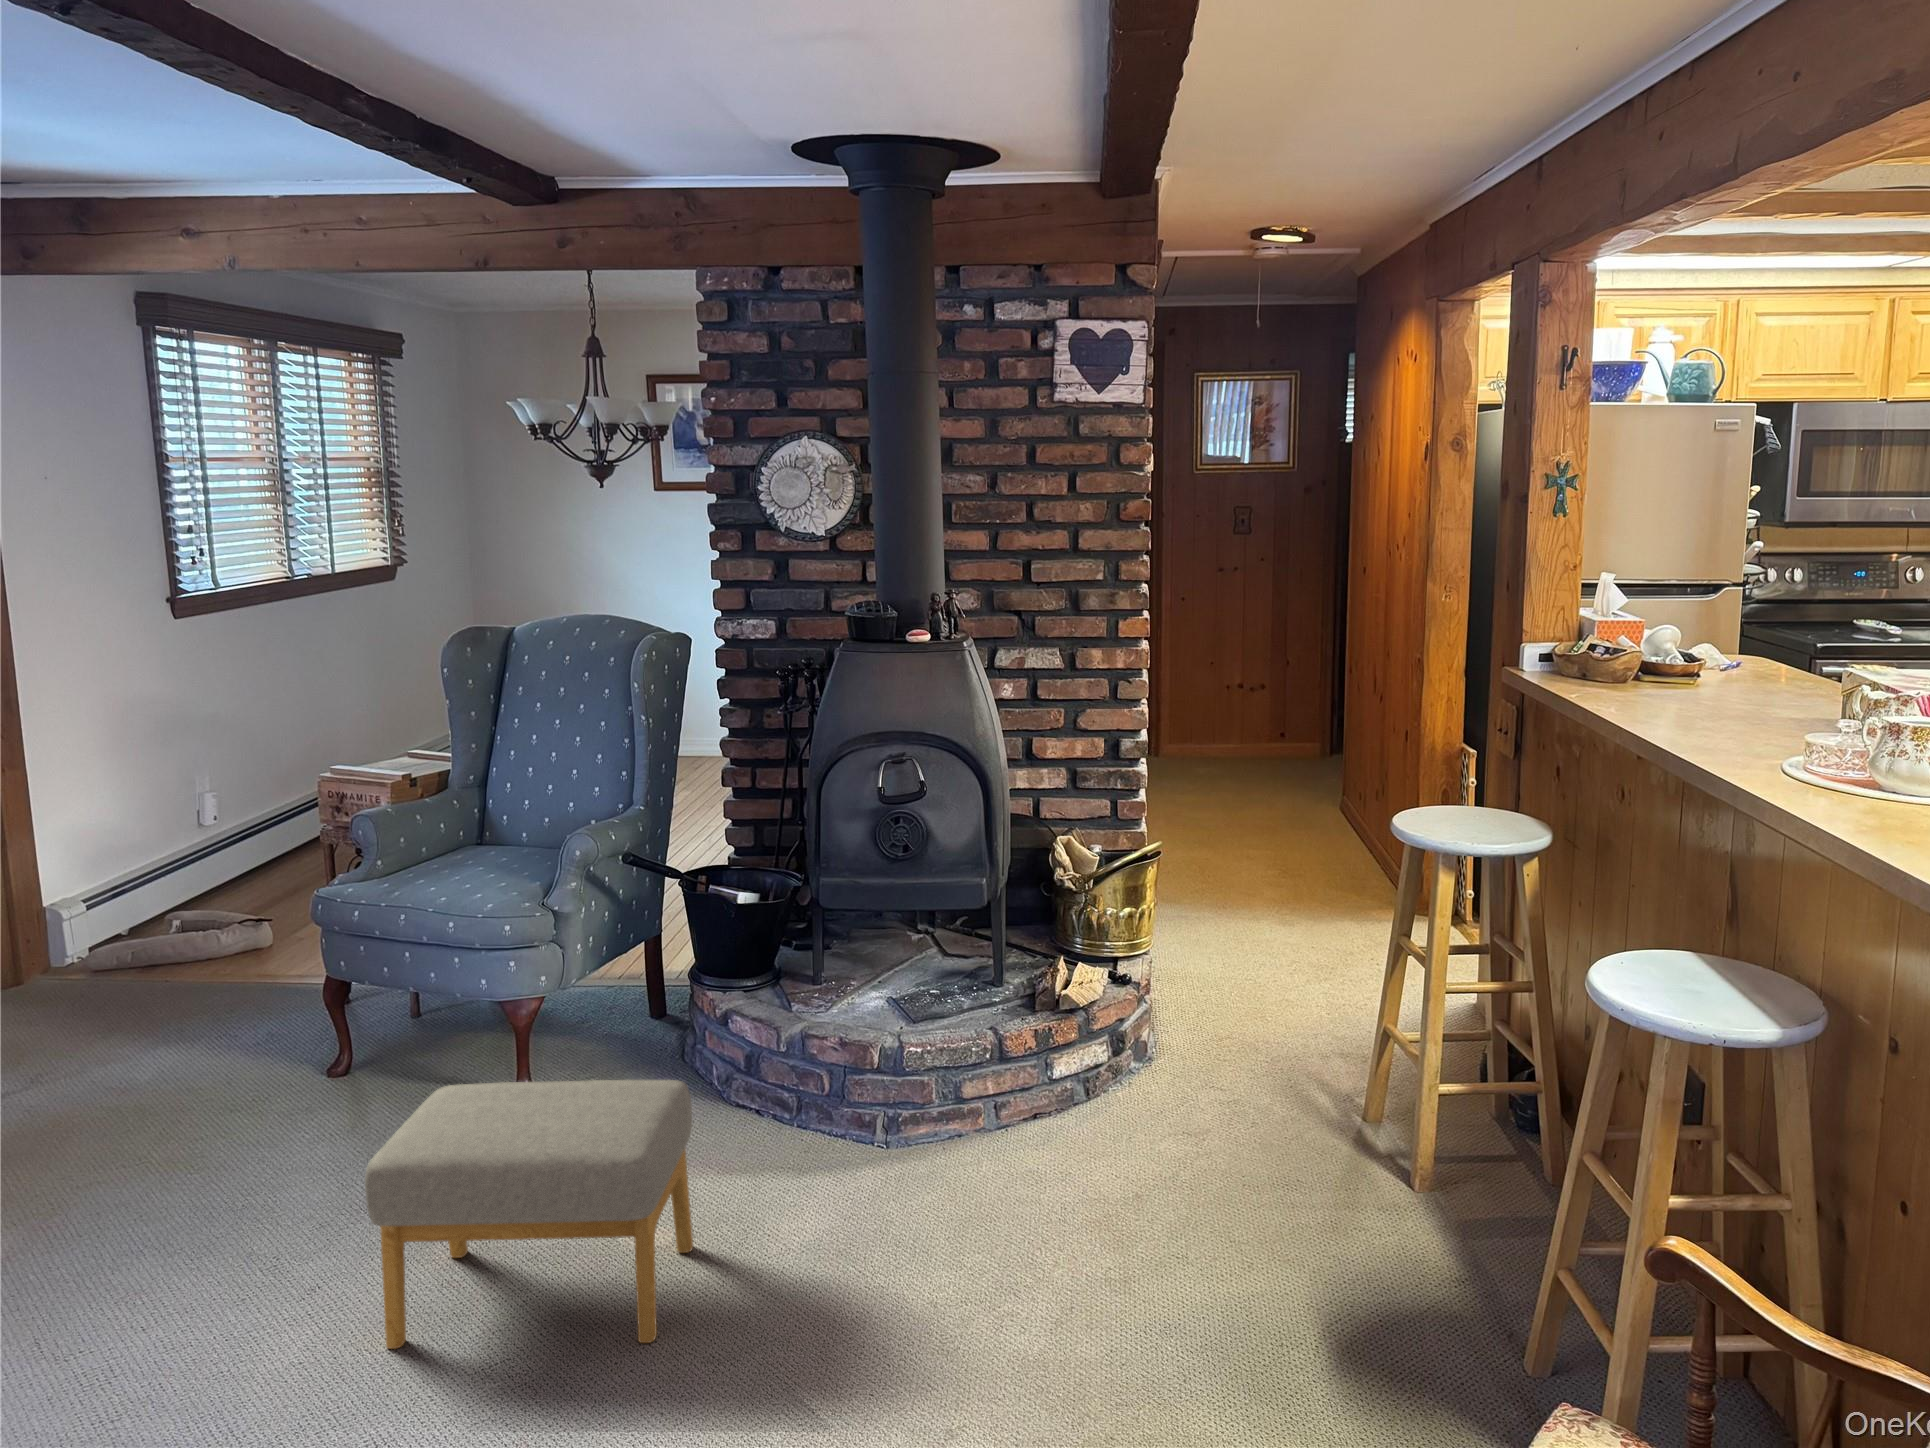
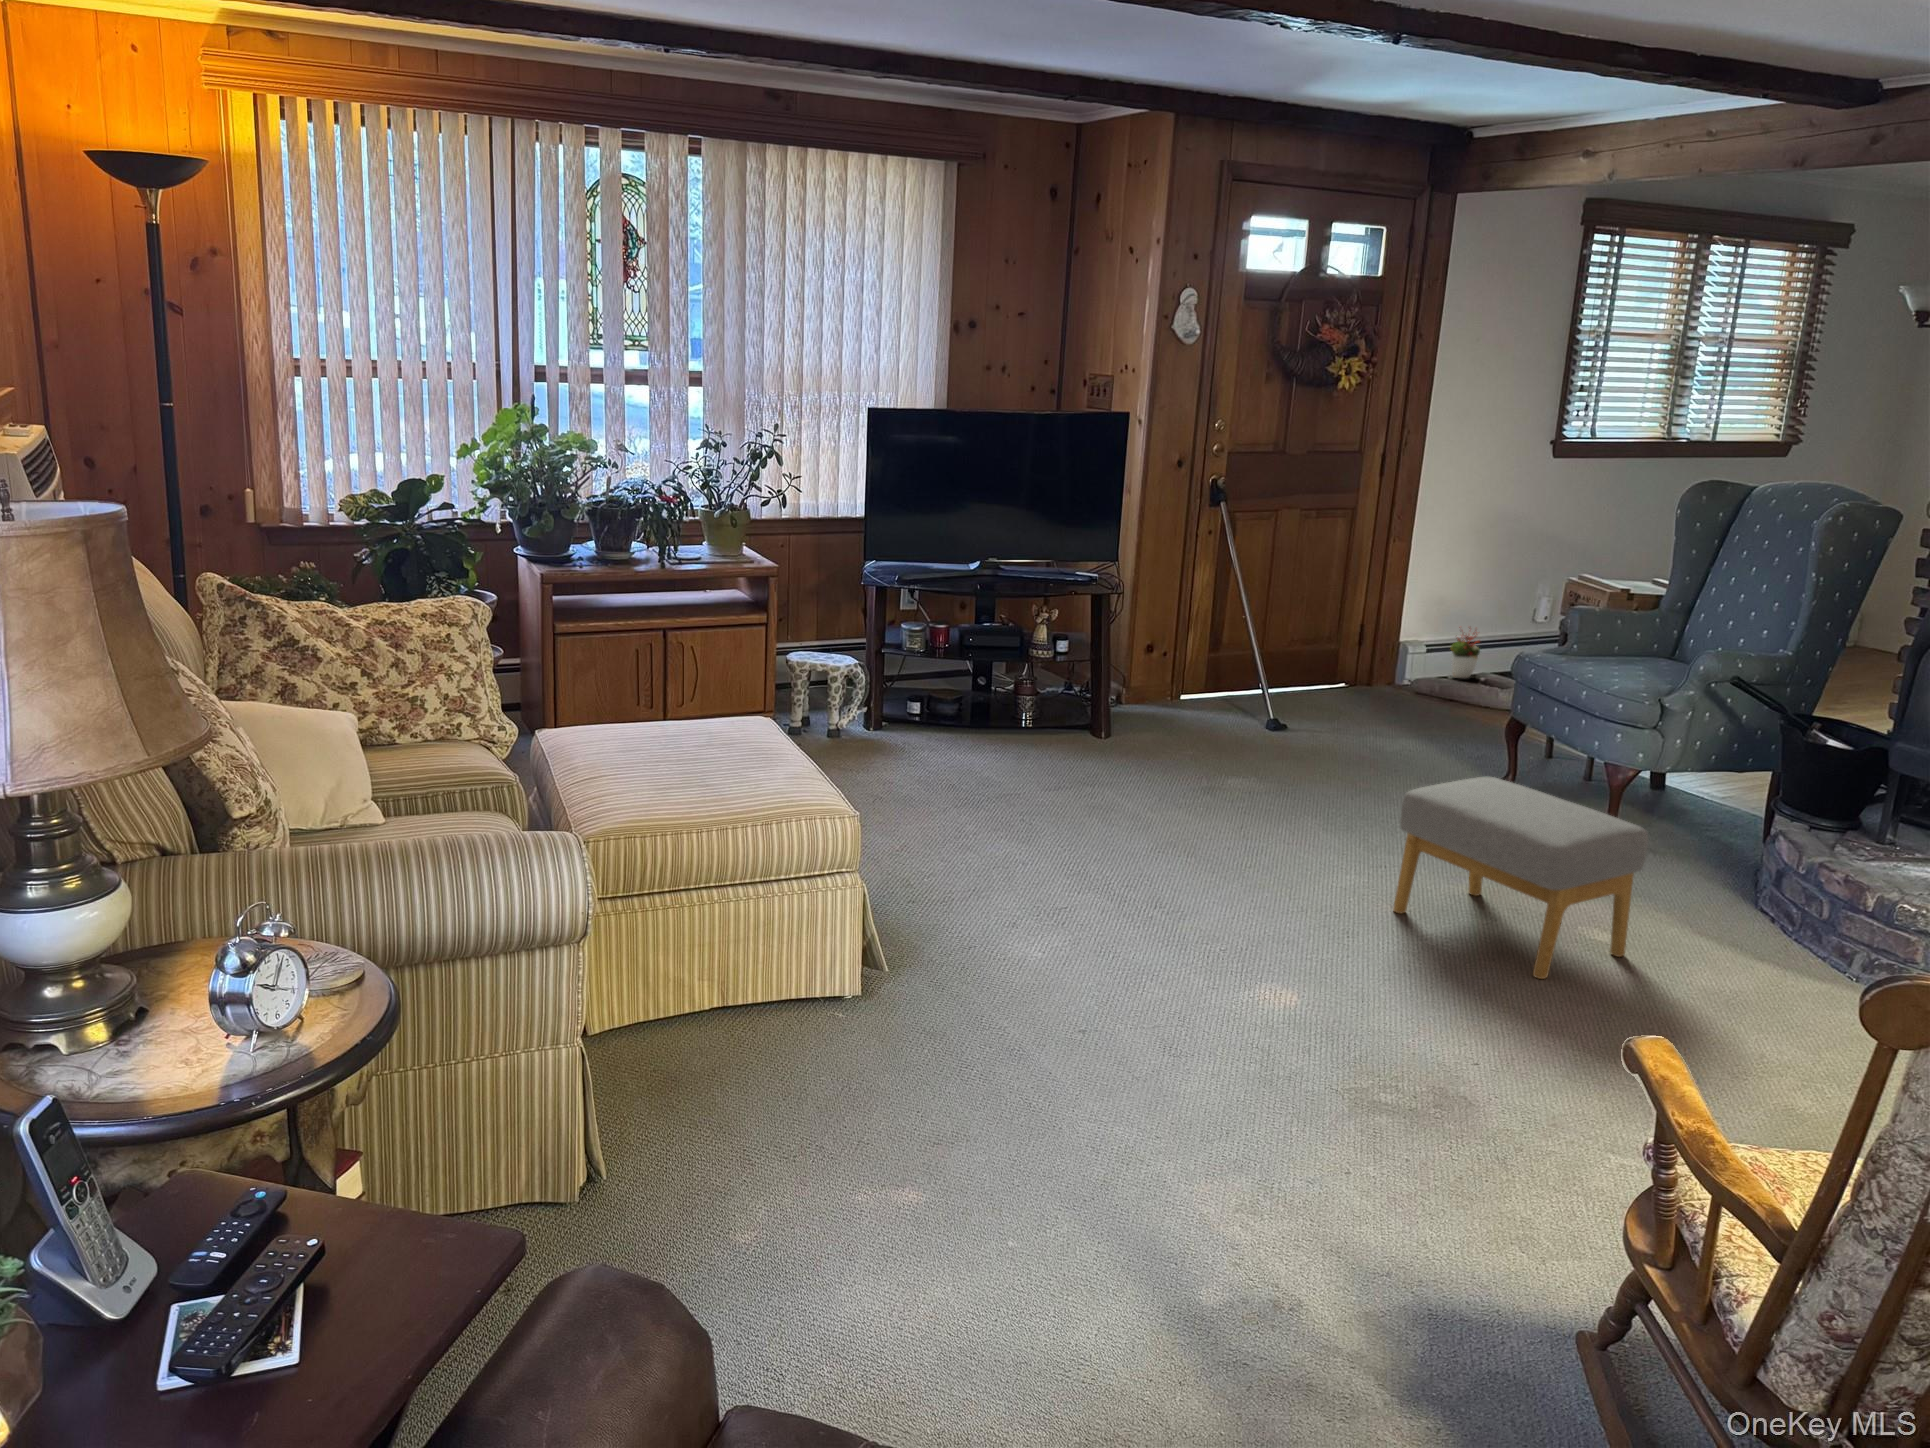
decorative plant: none [119,858,162,932] -> present [1450,633,1480,678]

